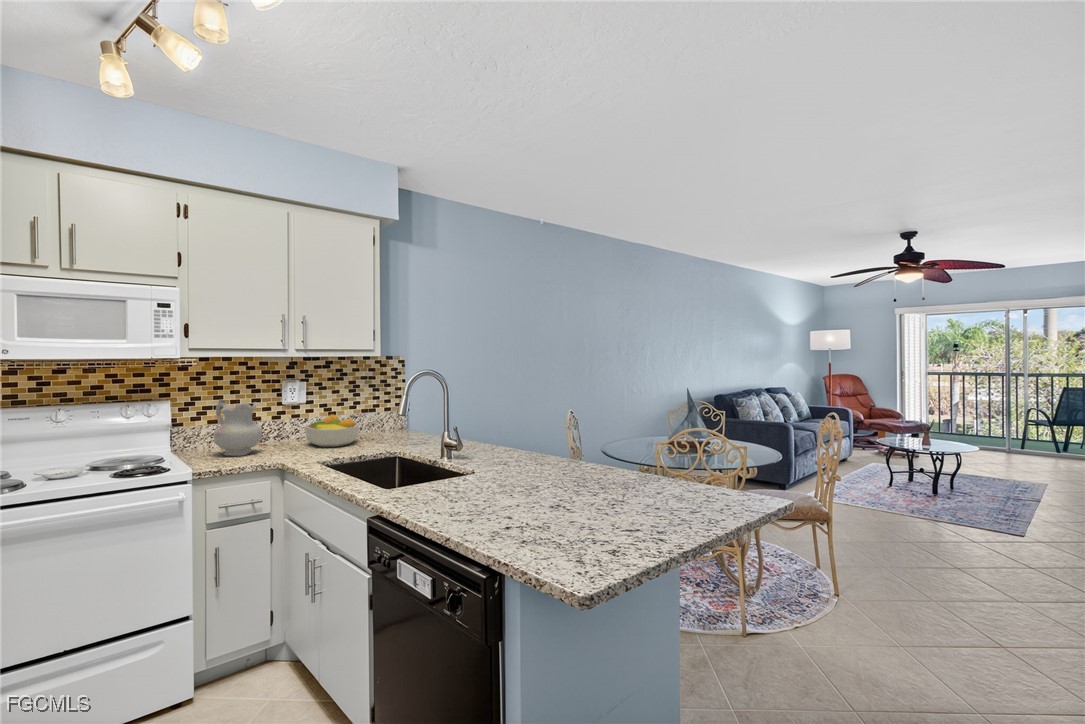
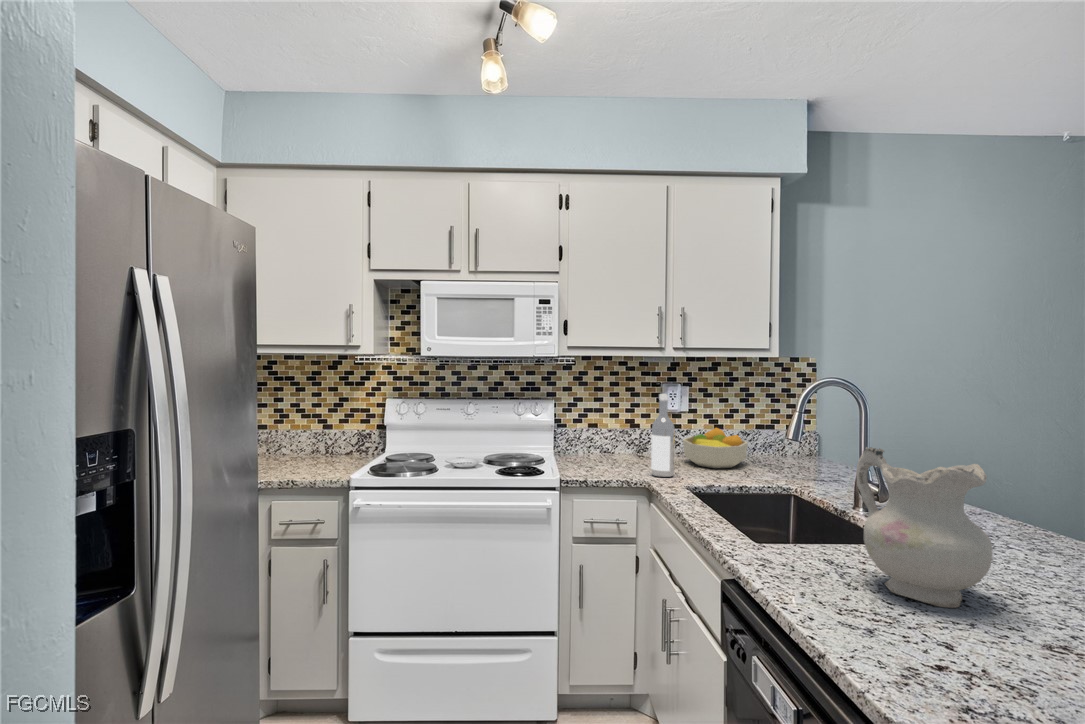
wine bottle: none [284,390,305,459] -> present [651,394,674,477]
ceramic pitcher: present [214,400,262,456] -> present [856,447,992,608]

